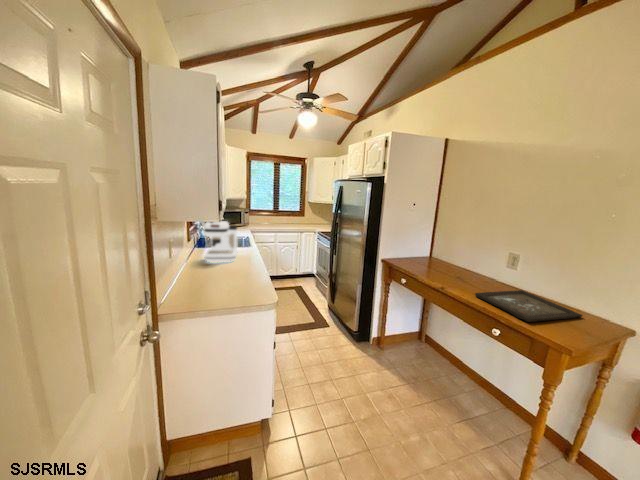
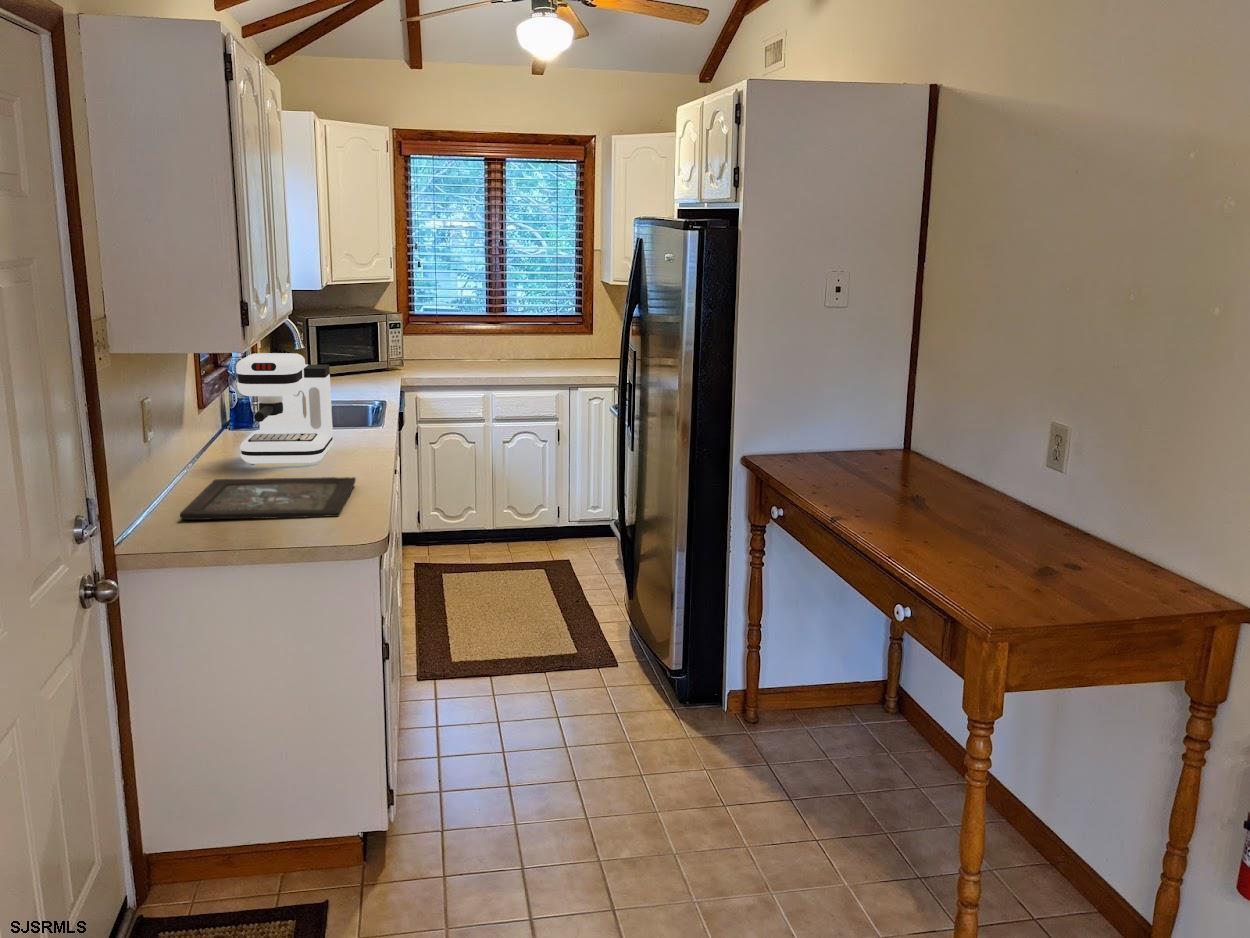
tray: present [475,290,582,322] -> present [180,477,356,520]

